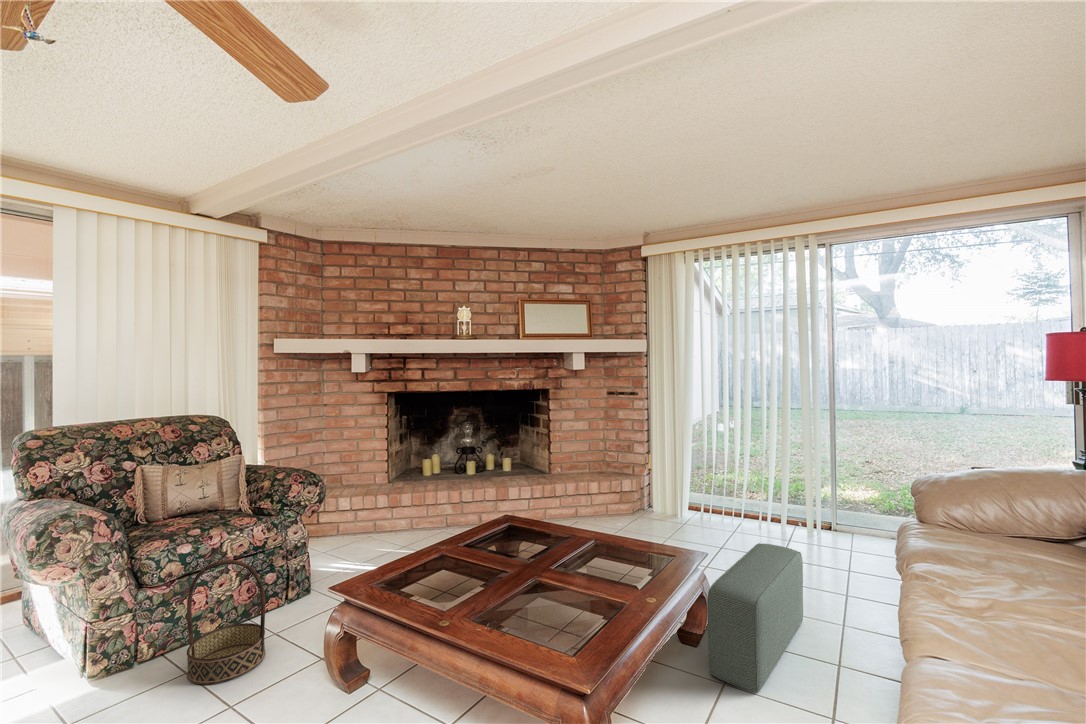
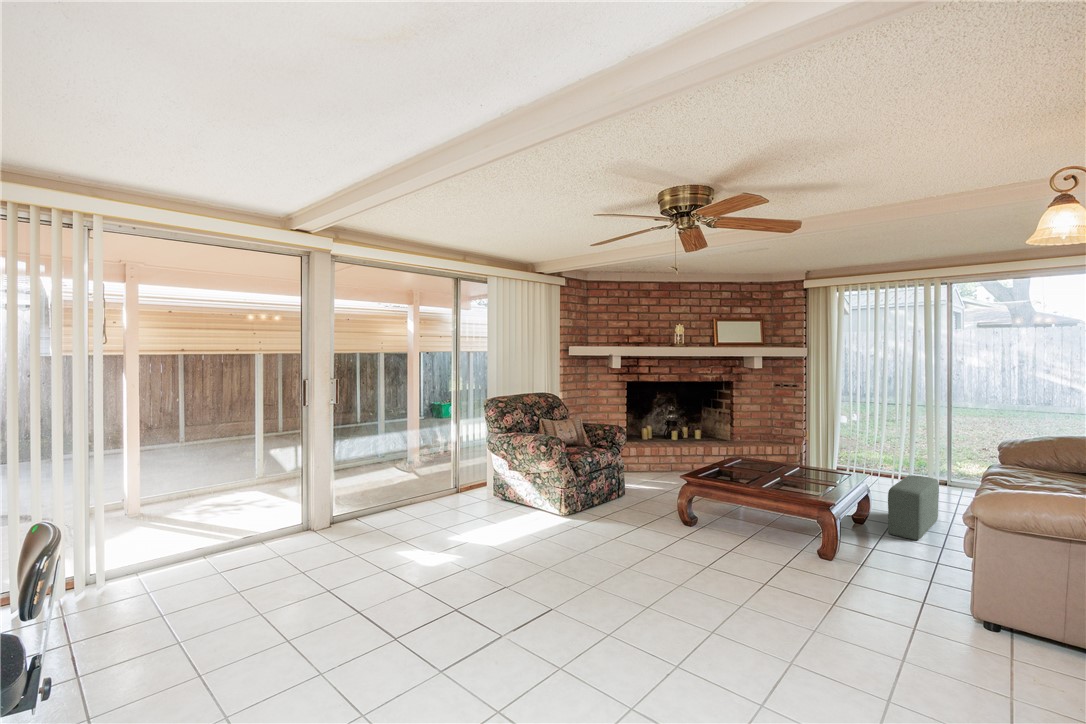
basket: present [187,560,265,685] -> none [606,465,642,522]

